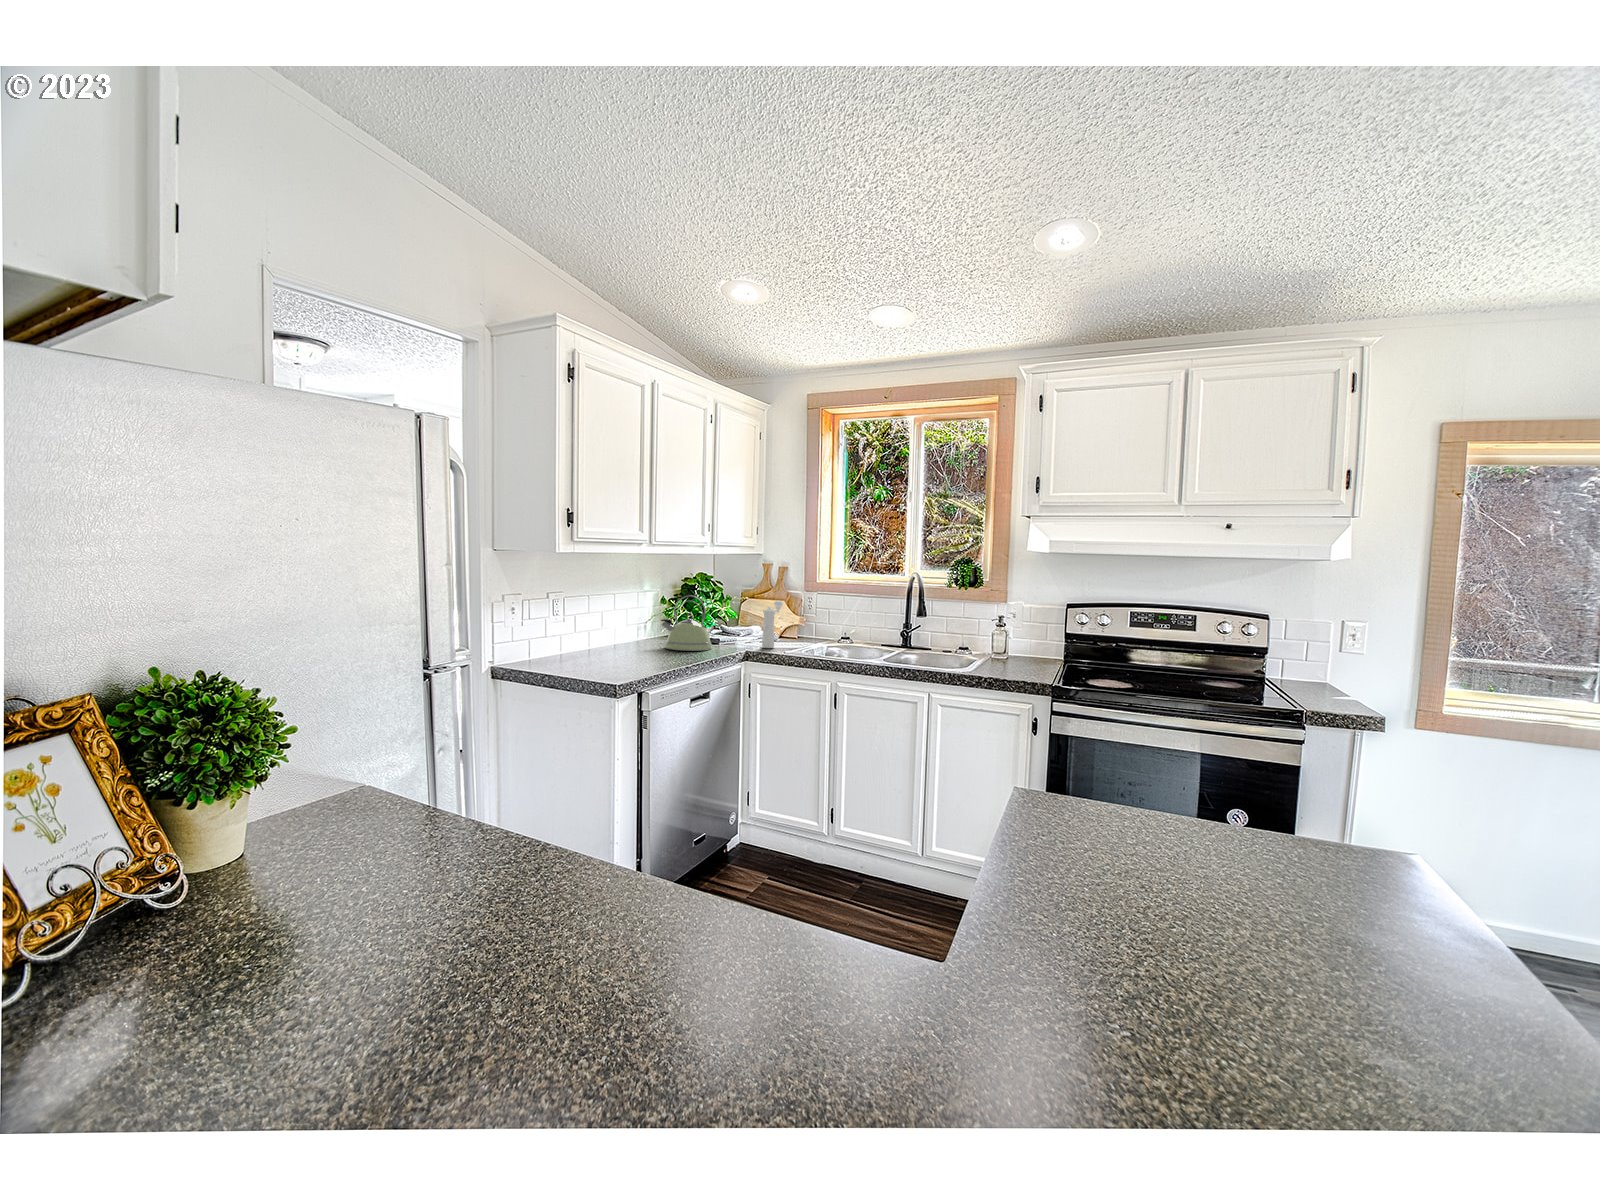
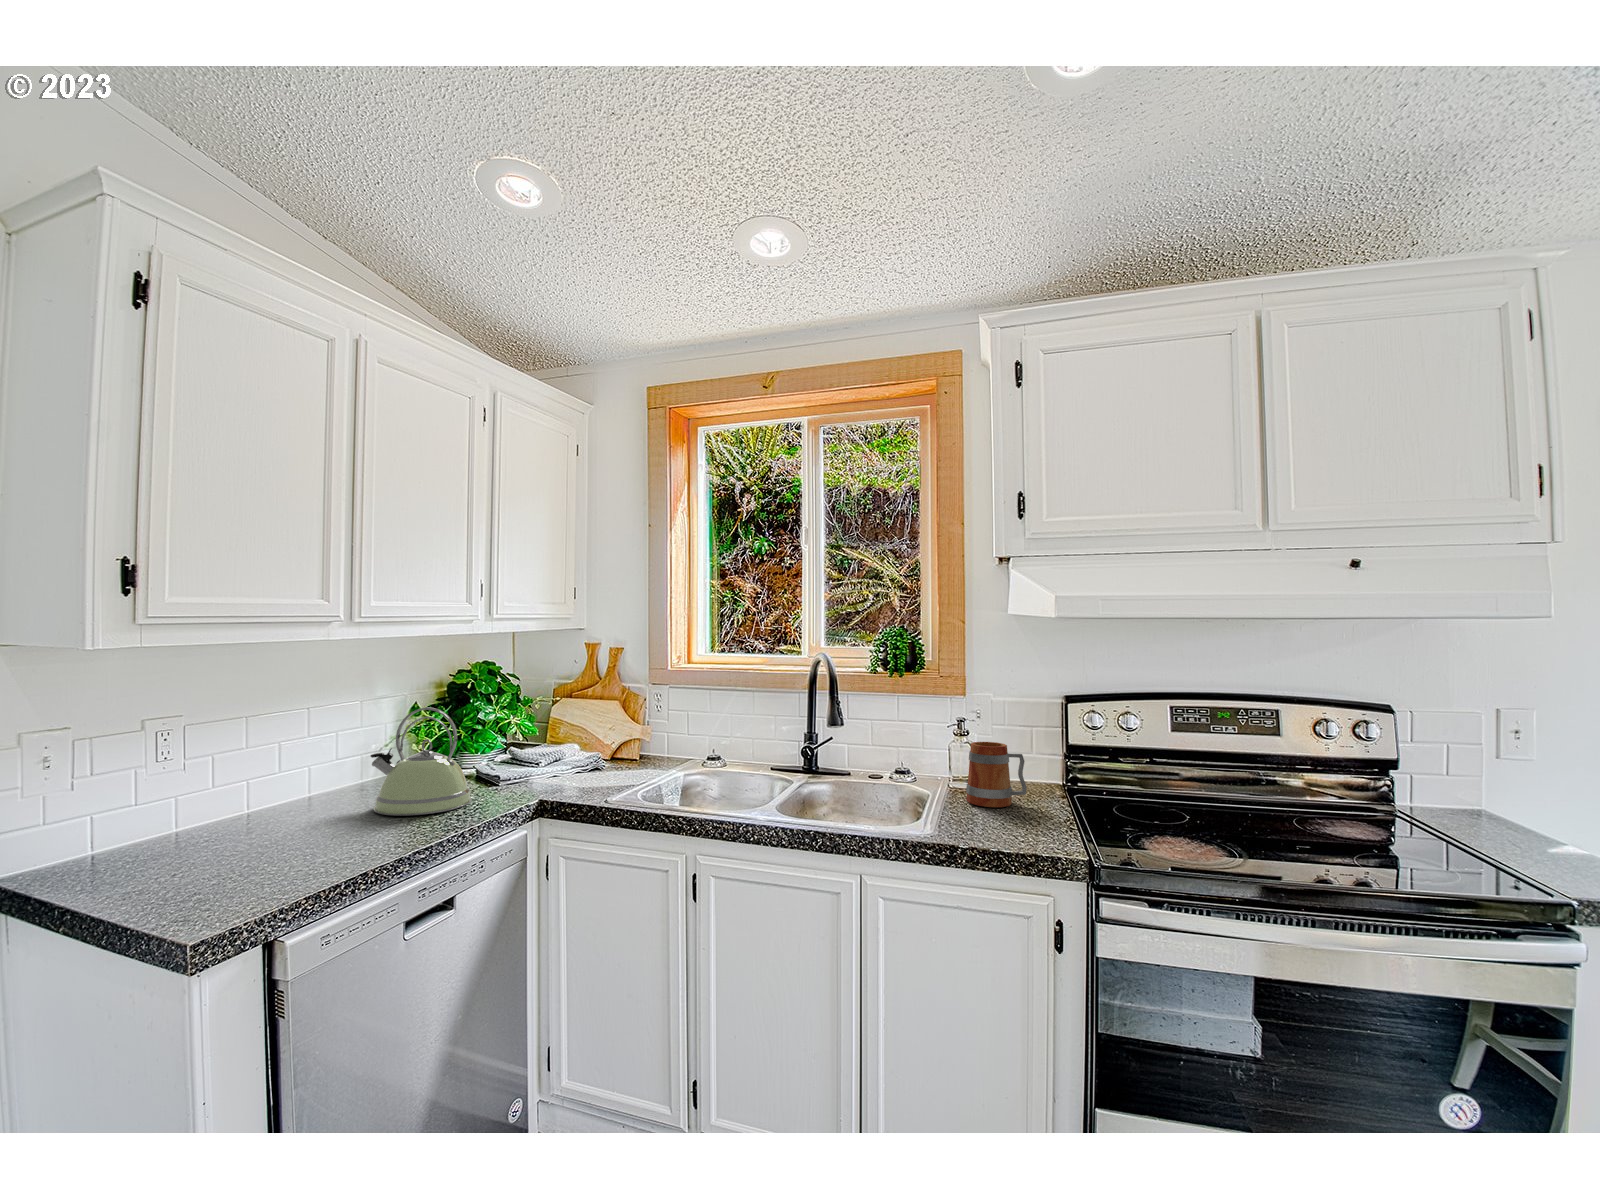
pepper mill: present [762,601,783,648] -> none [567,706,608,793]
mug: none [997,629,1034,665] -> present [966,742,1027,807]

